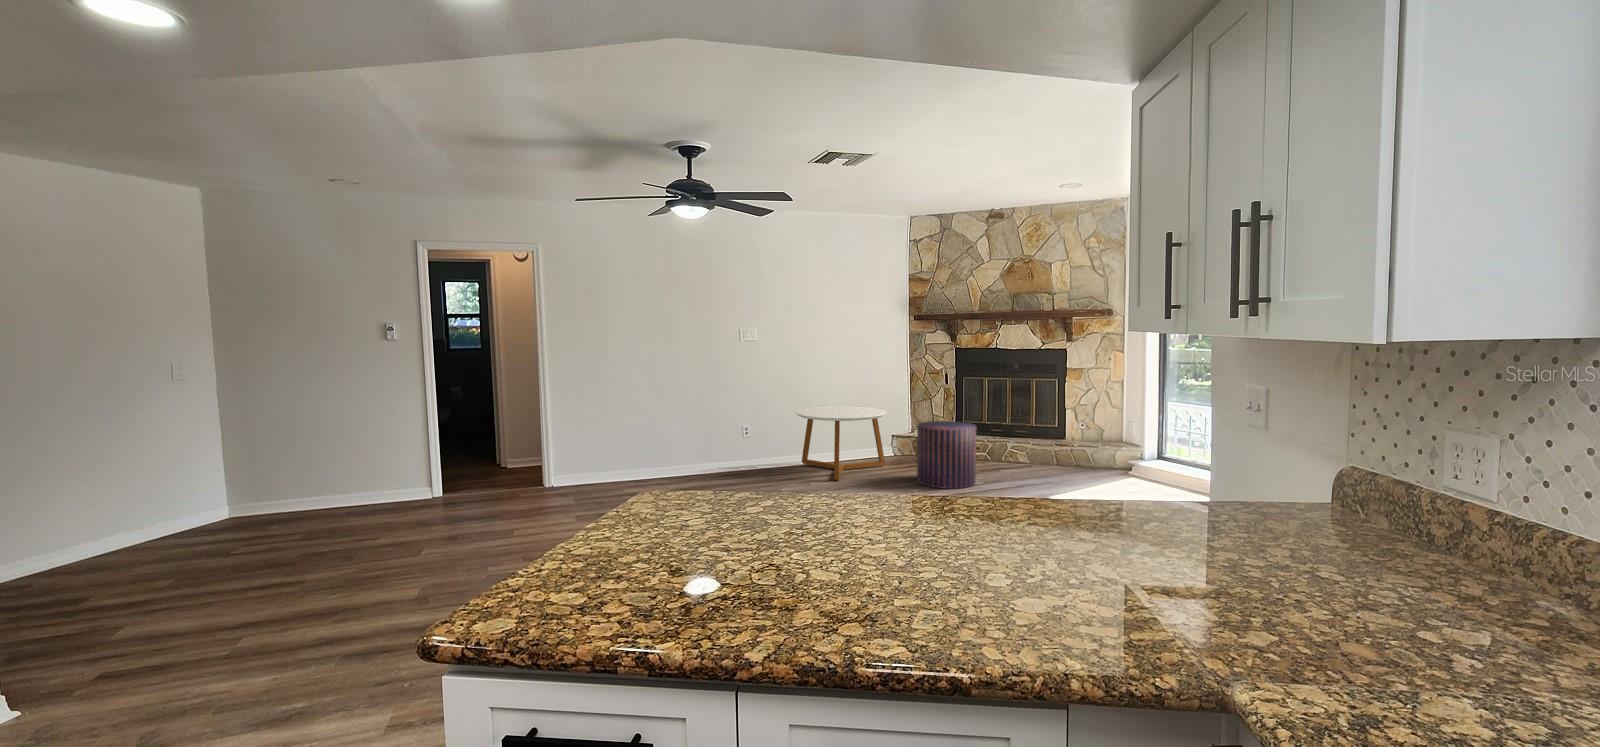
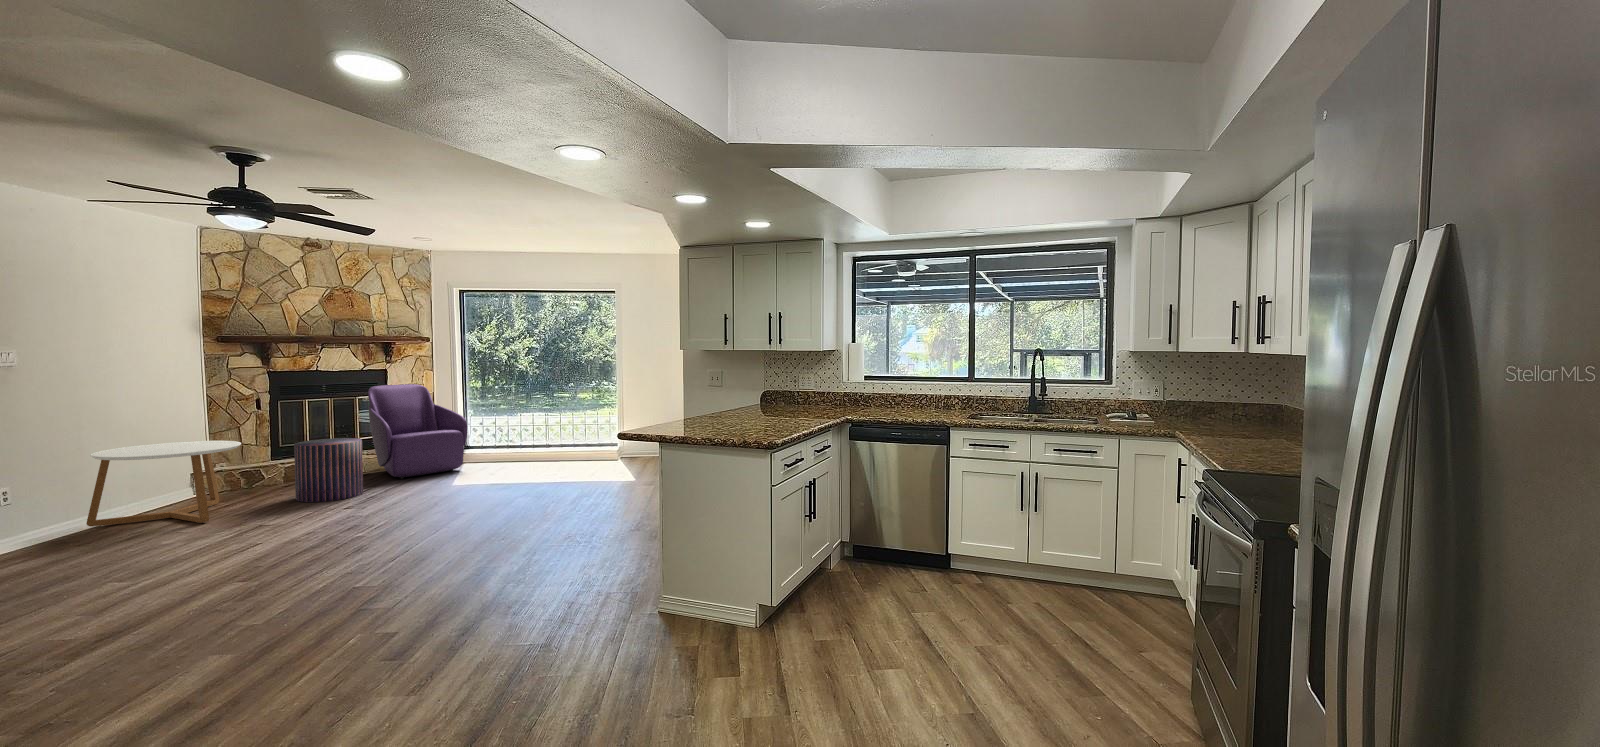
armchair: none [1017,368,1121,485] -> present [368,384,467,479]

